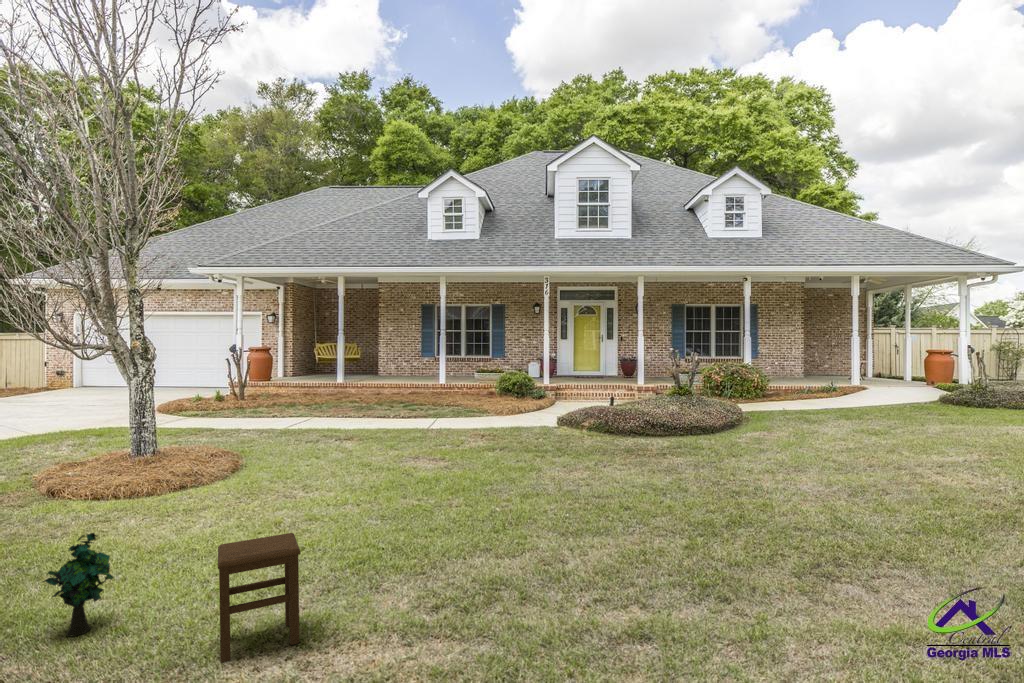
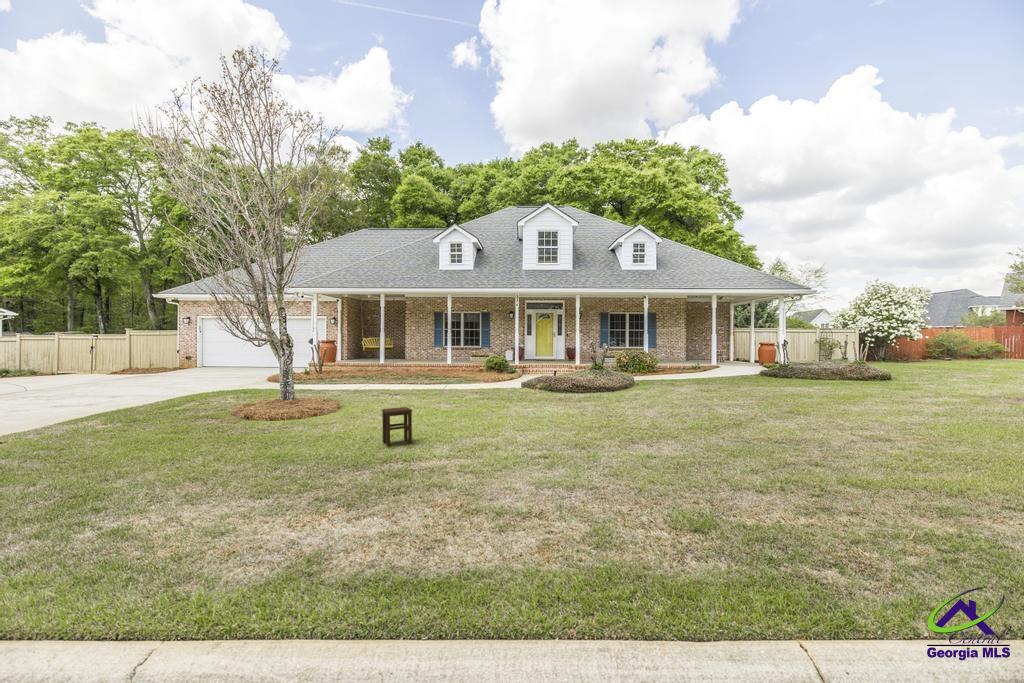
decorative plant: present [43,533,114,636] -> none [318,407,340,443]

